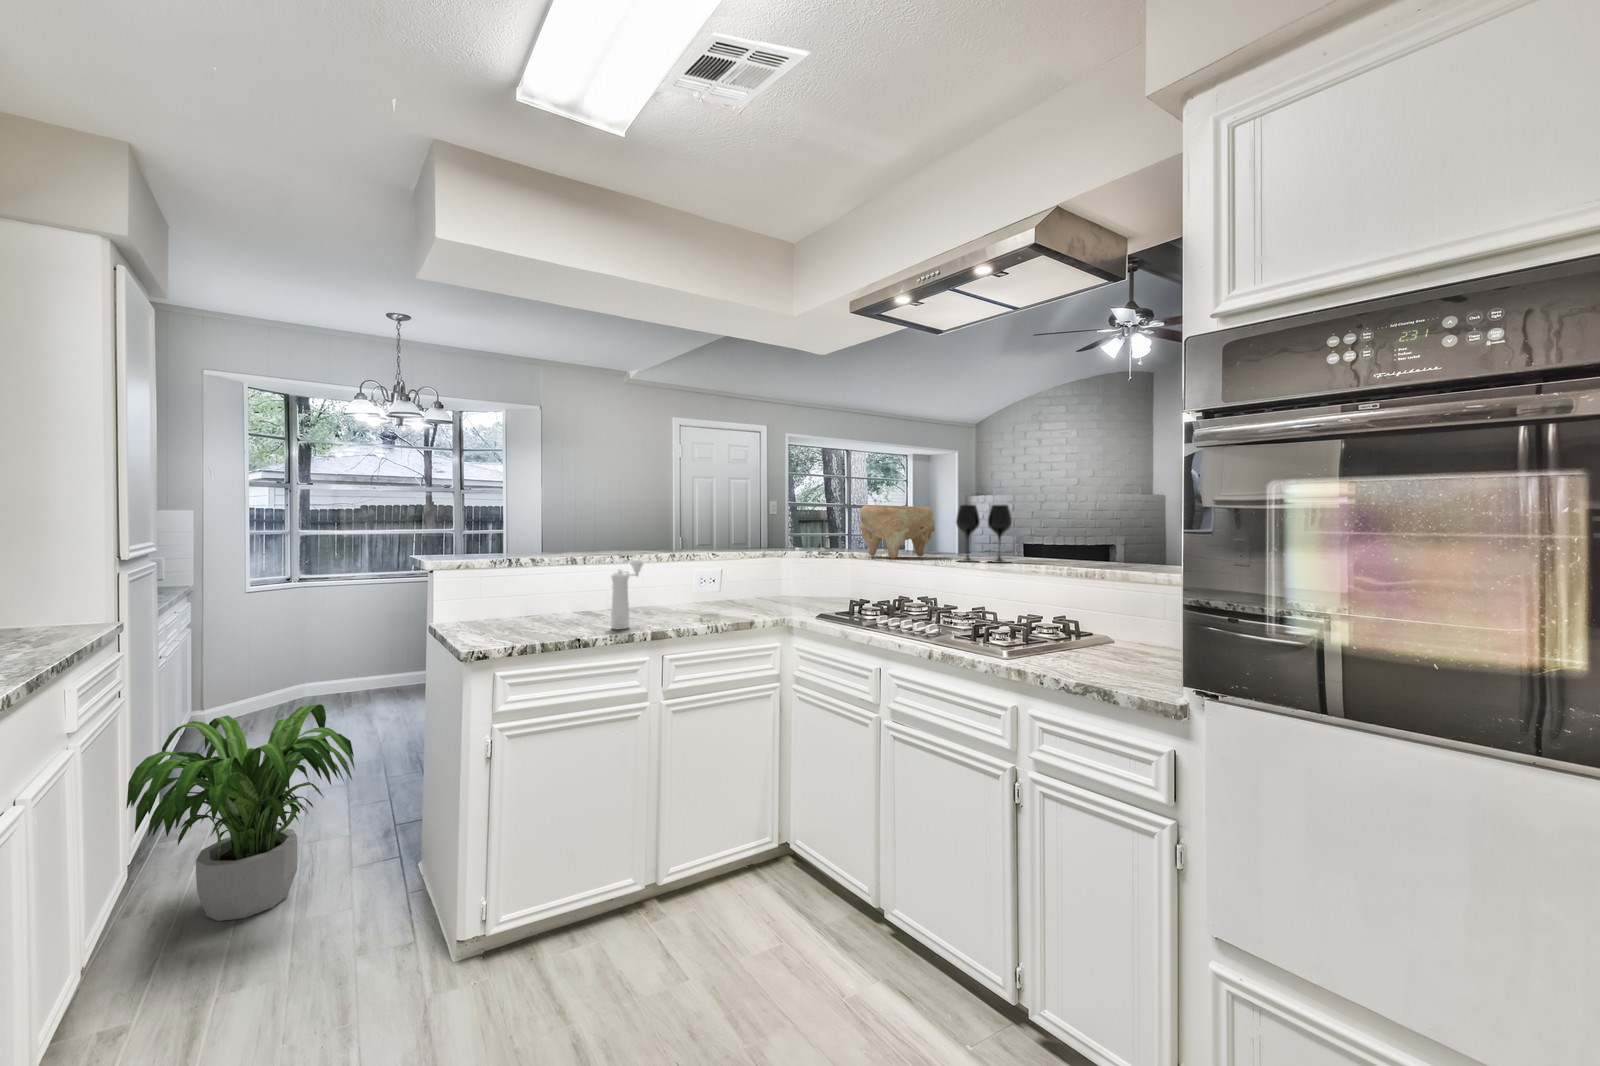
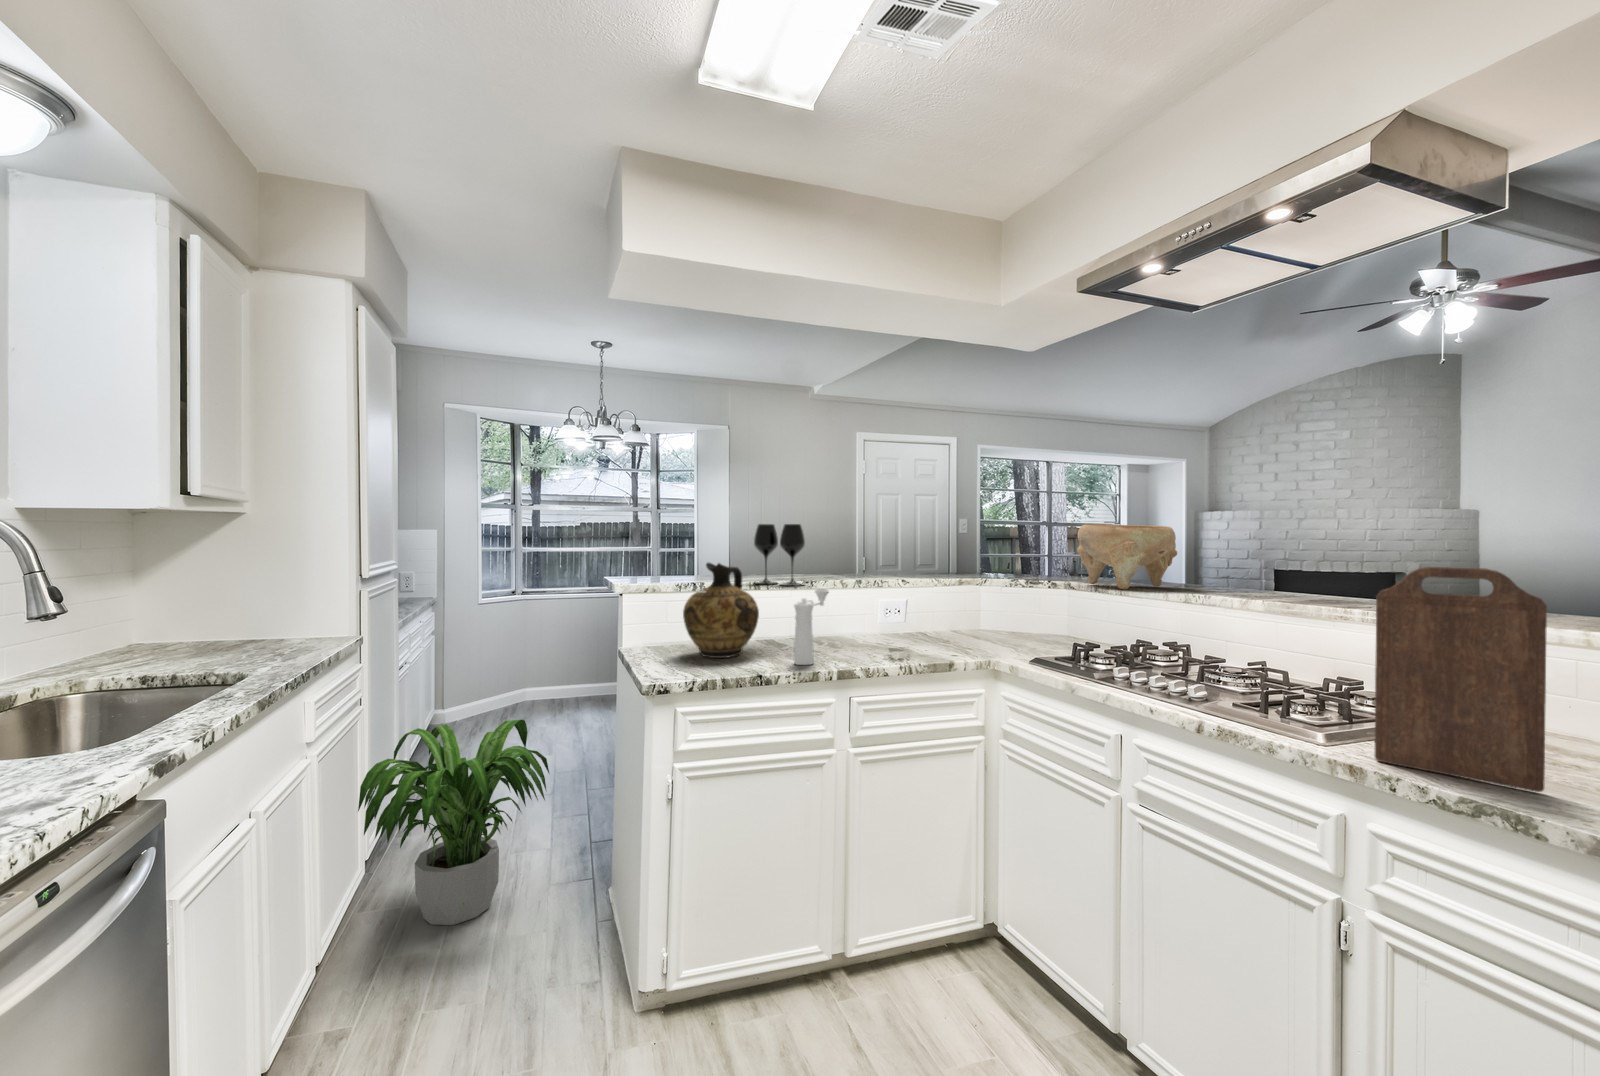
wine glass: present [956,505,1012,563] -> present [754,524,805,586]
cutting board: none [1032,531,1121,676] -> present [1374,567,1547,792]
ceramic jug: none [502,538,577,628] -> present [683,563,759,658]

